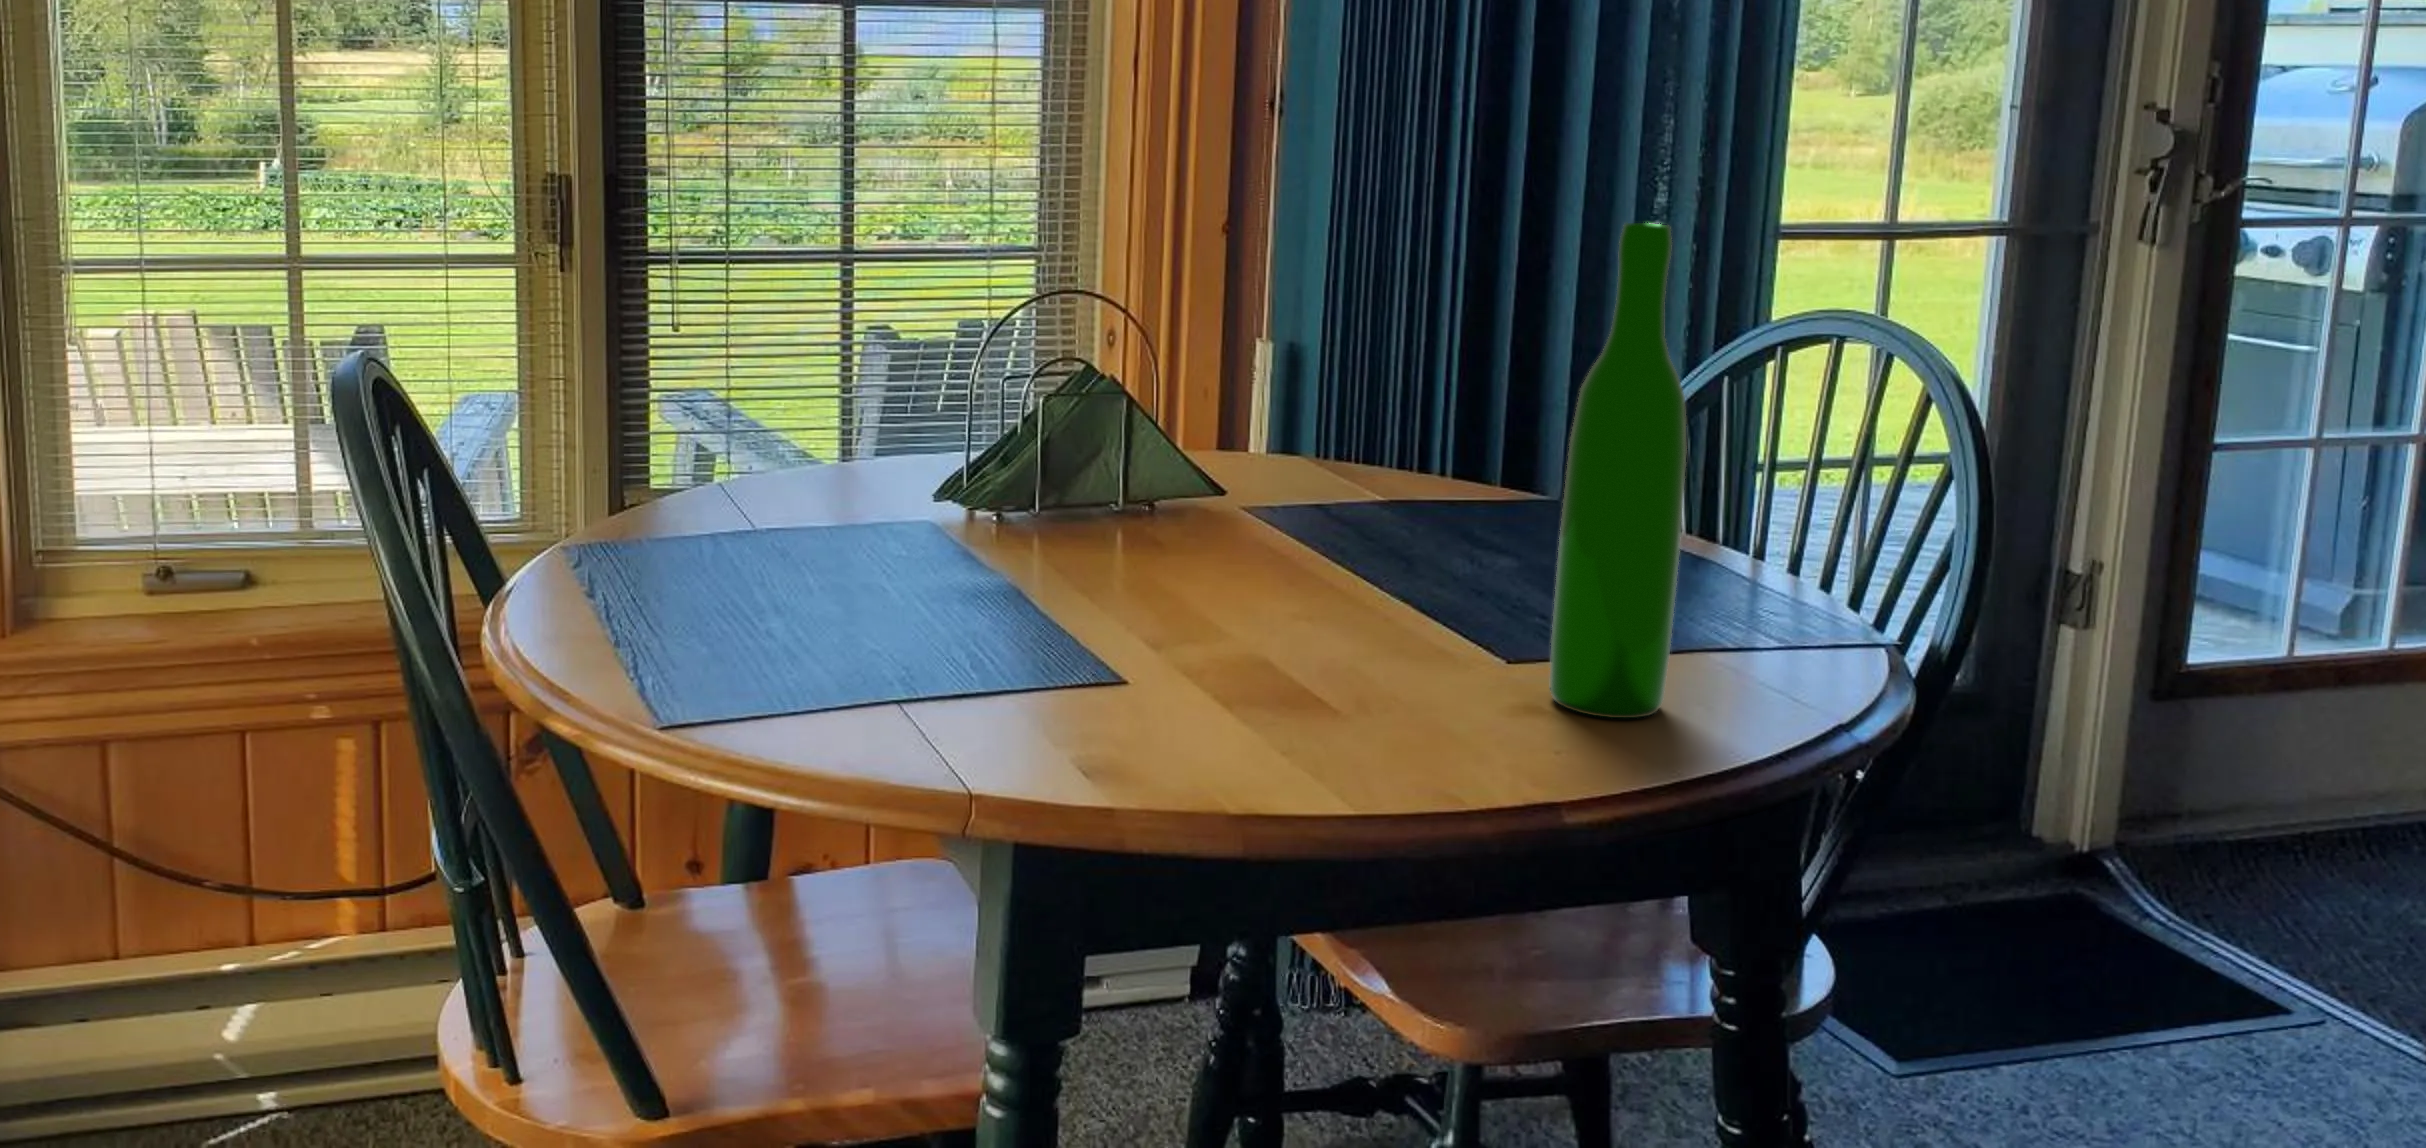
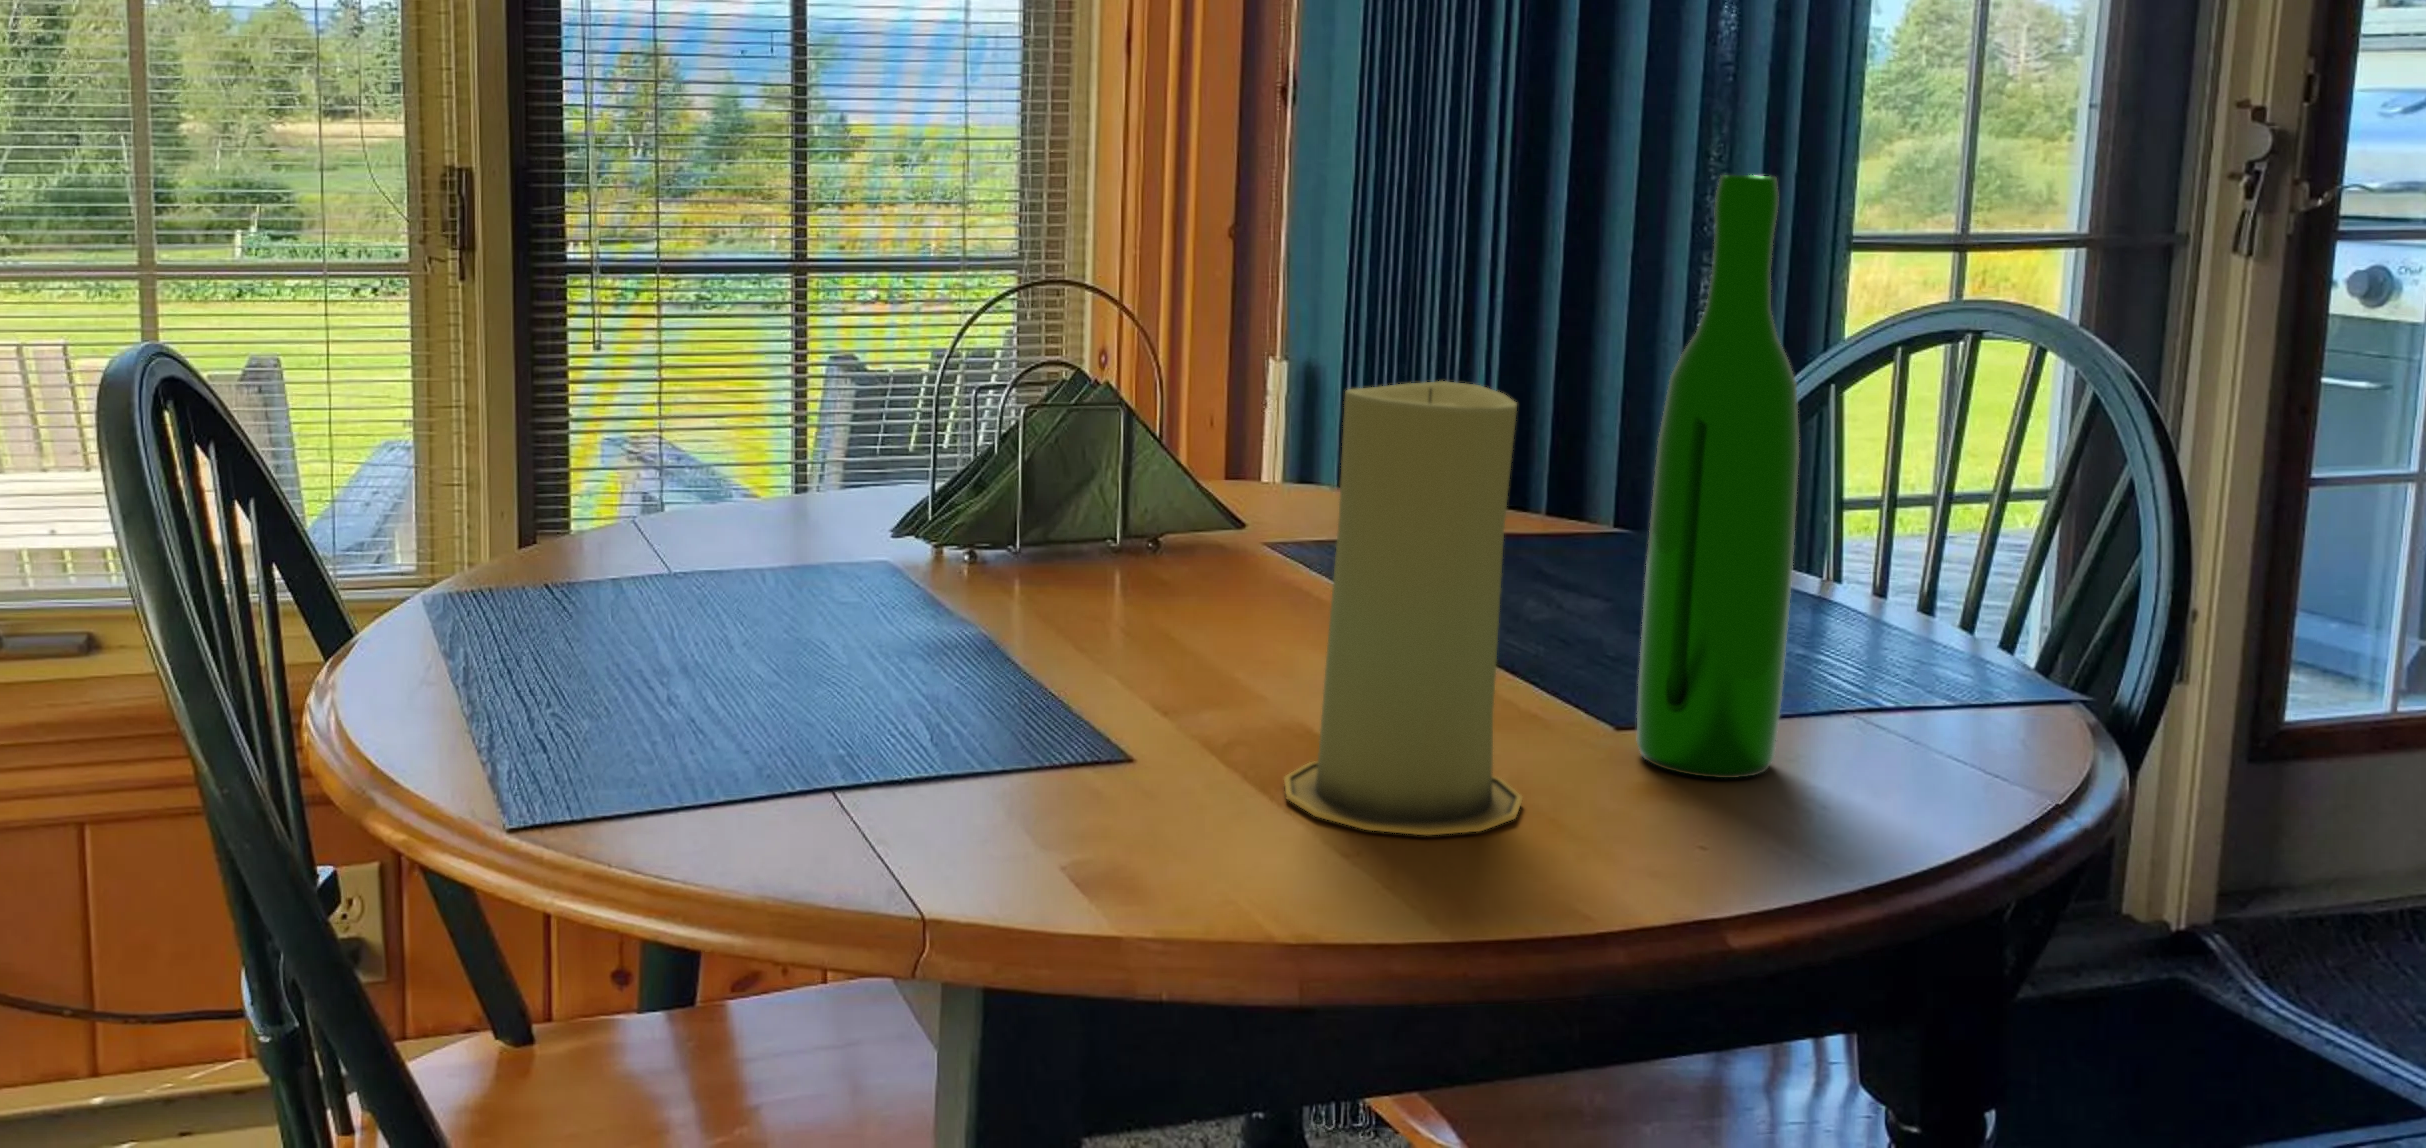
candle: none [1257,394,1451,763] -> present [1284,381,1522,836]

